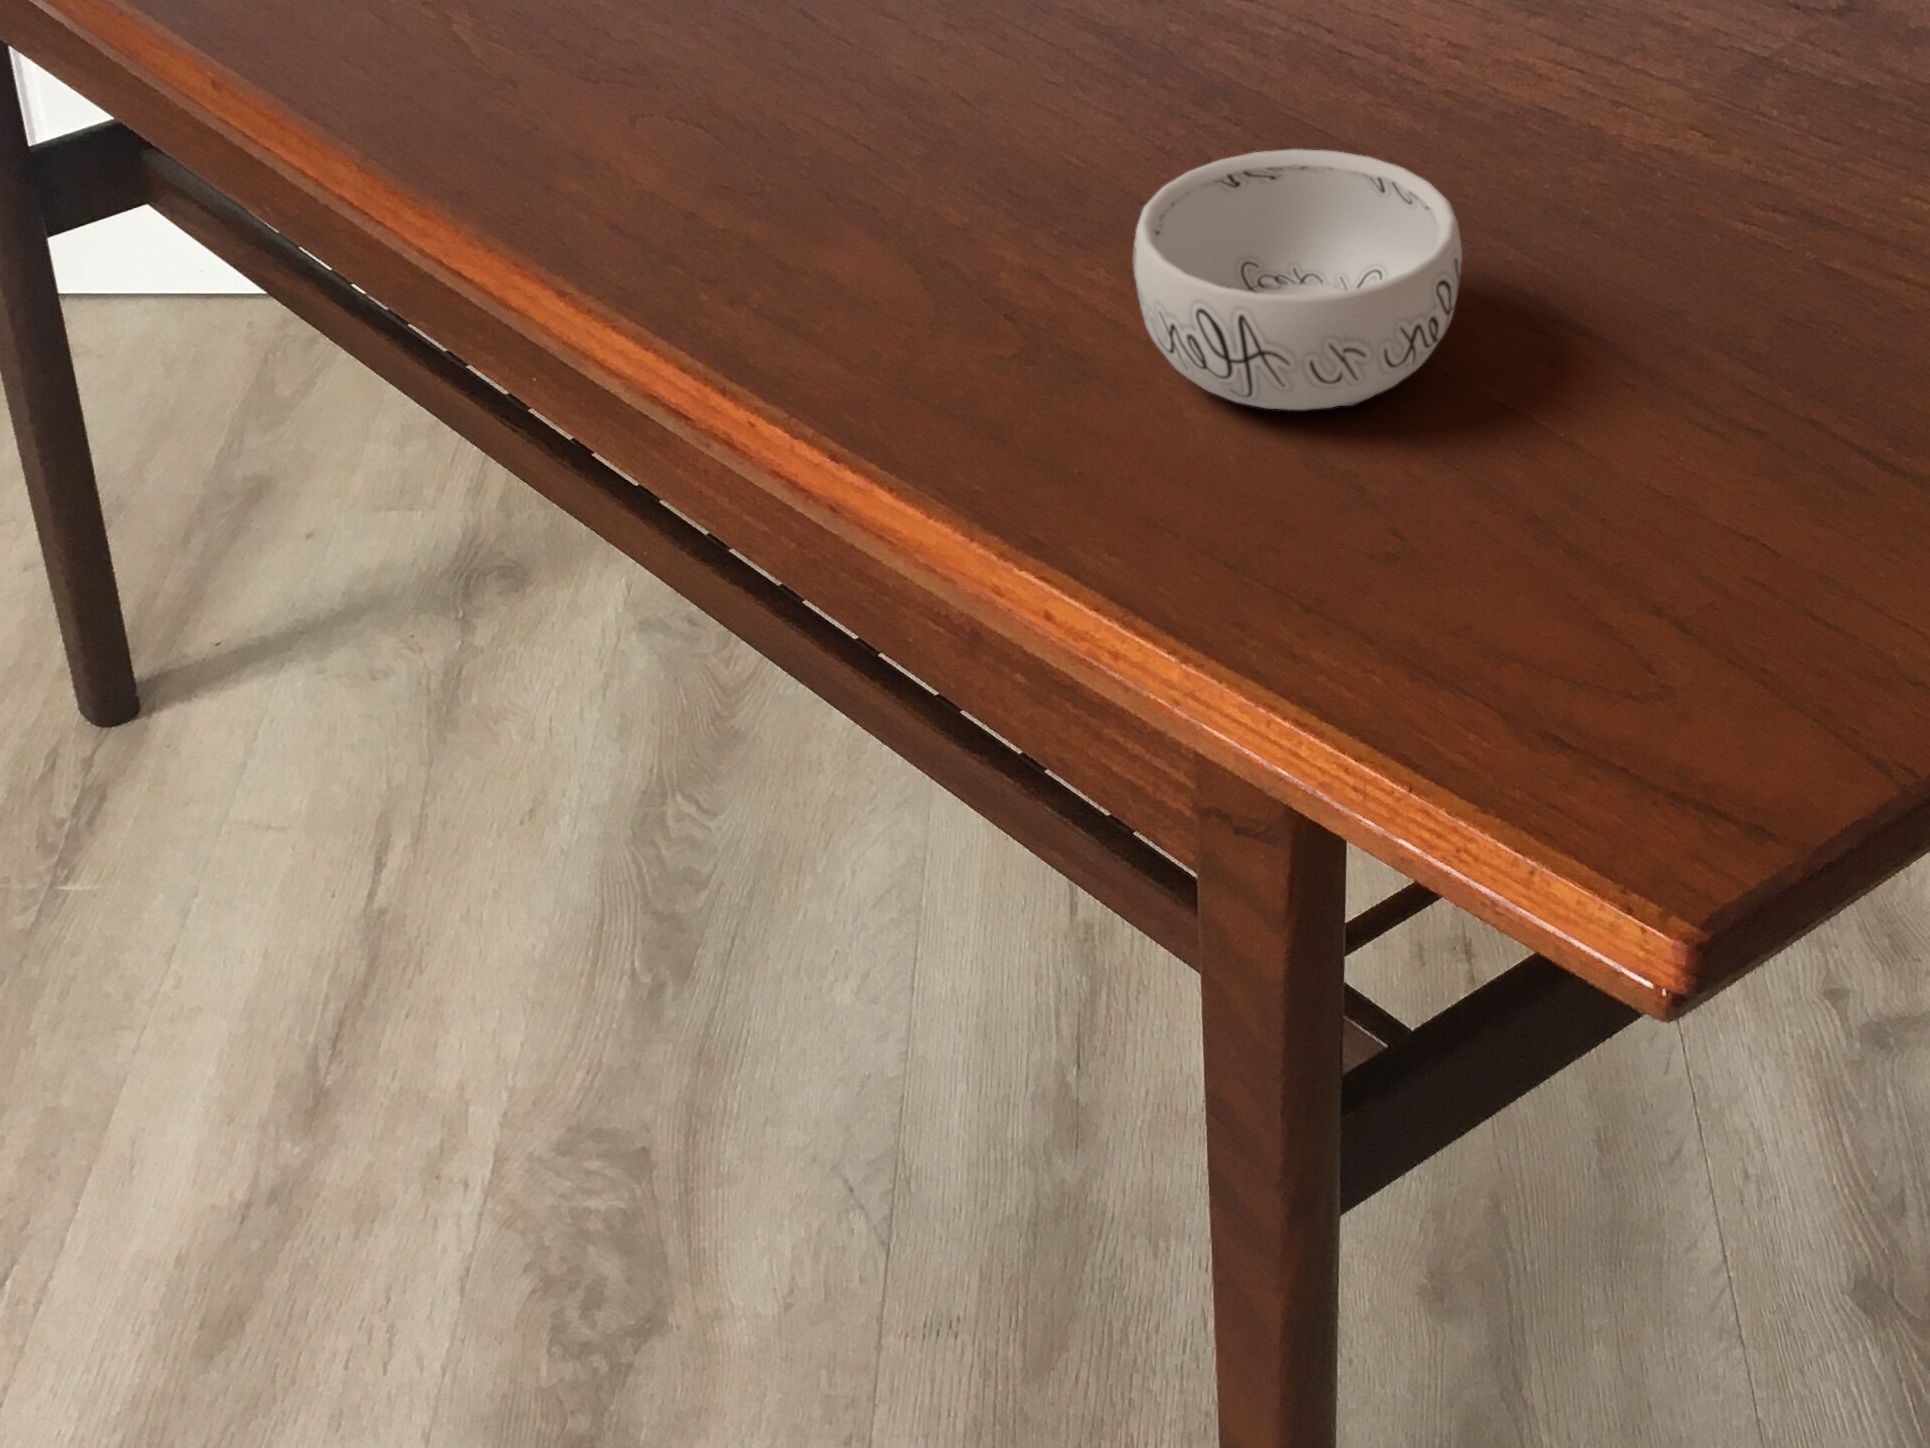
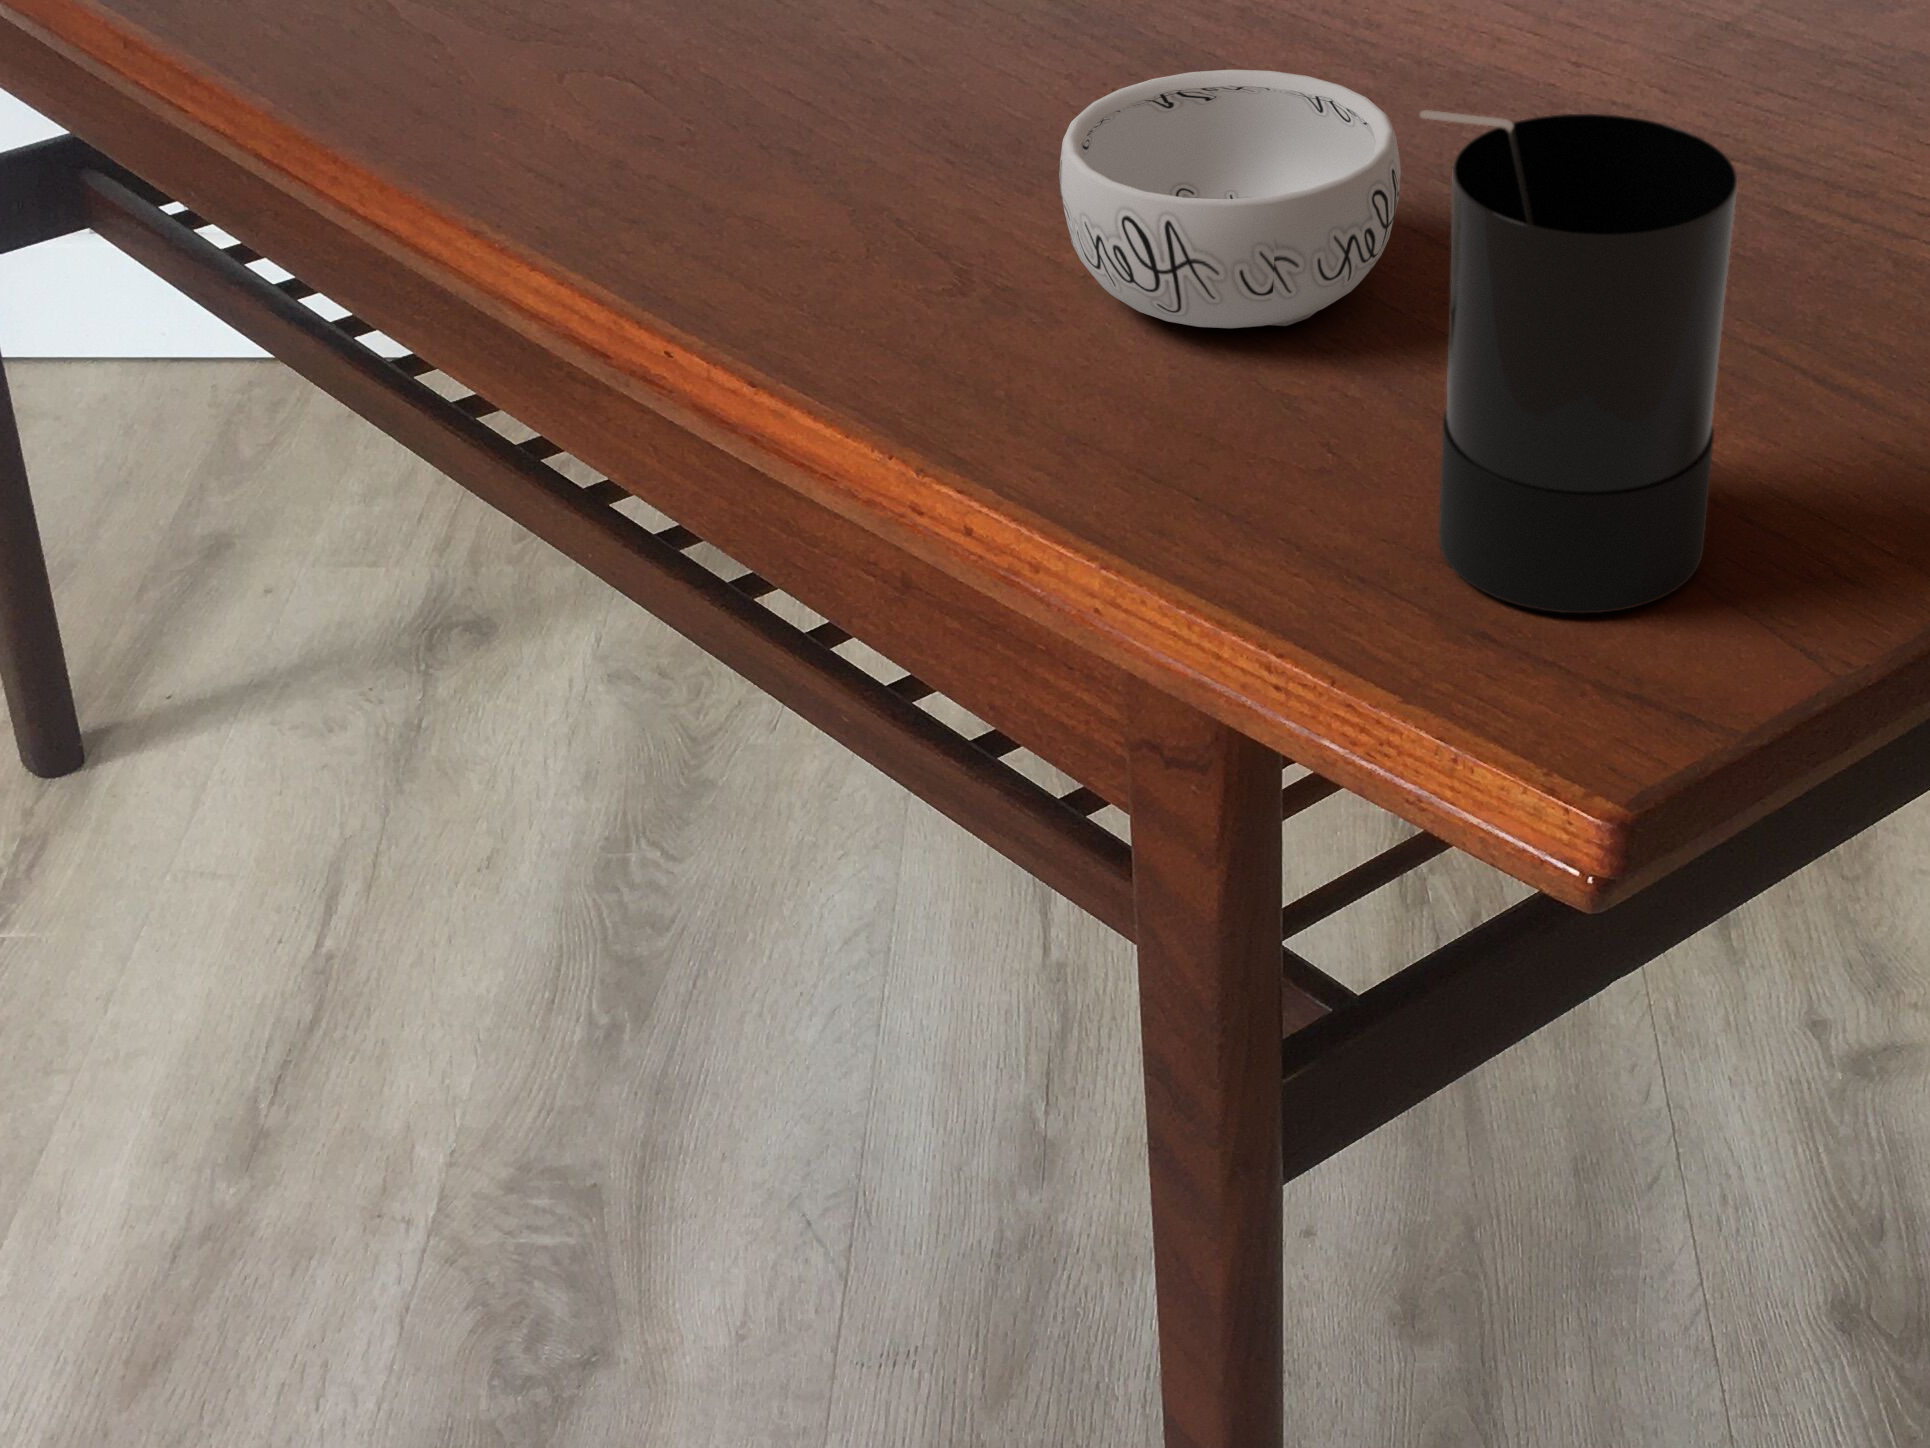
candle: none [1495,241,1801,718] -> present [1420,110,1737,613]

